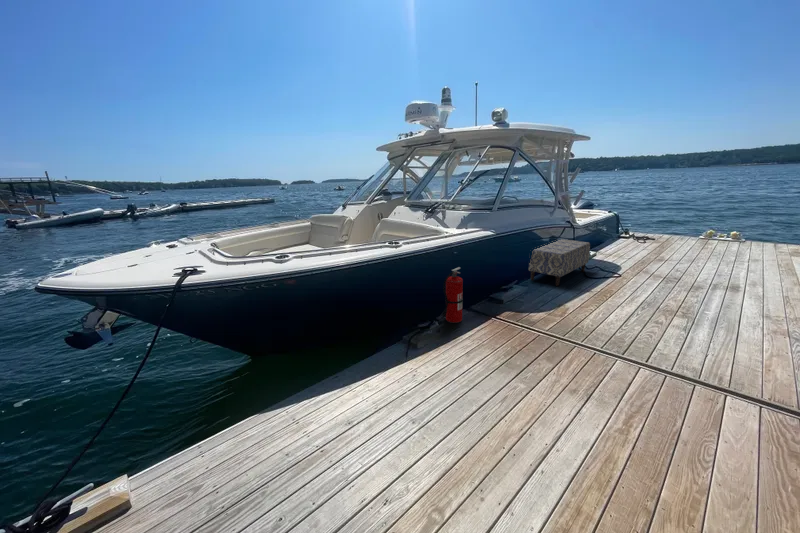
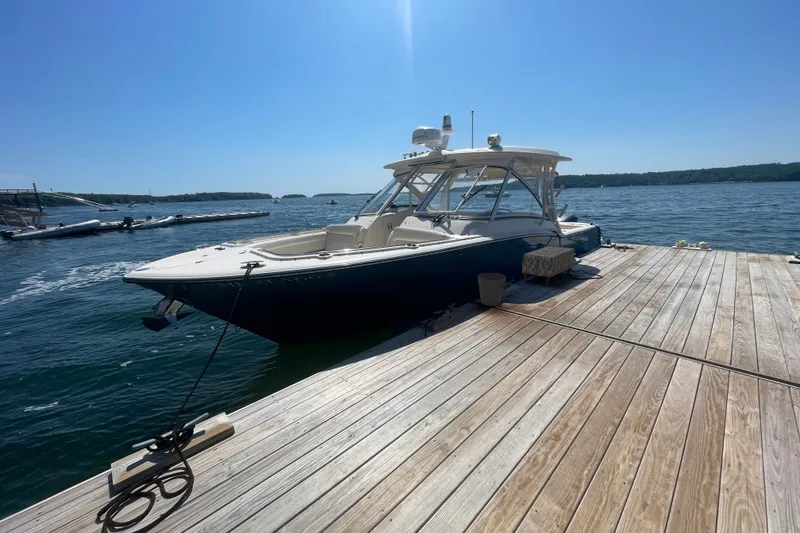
fire extinguisher: present [442,267,463,323] -> none [451,266,469,313]
bucket: none [475,274,509,313] -> present [478,273,507,306]

